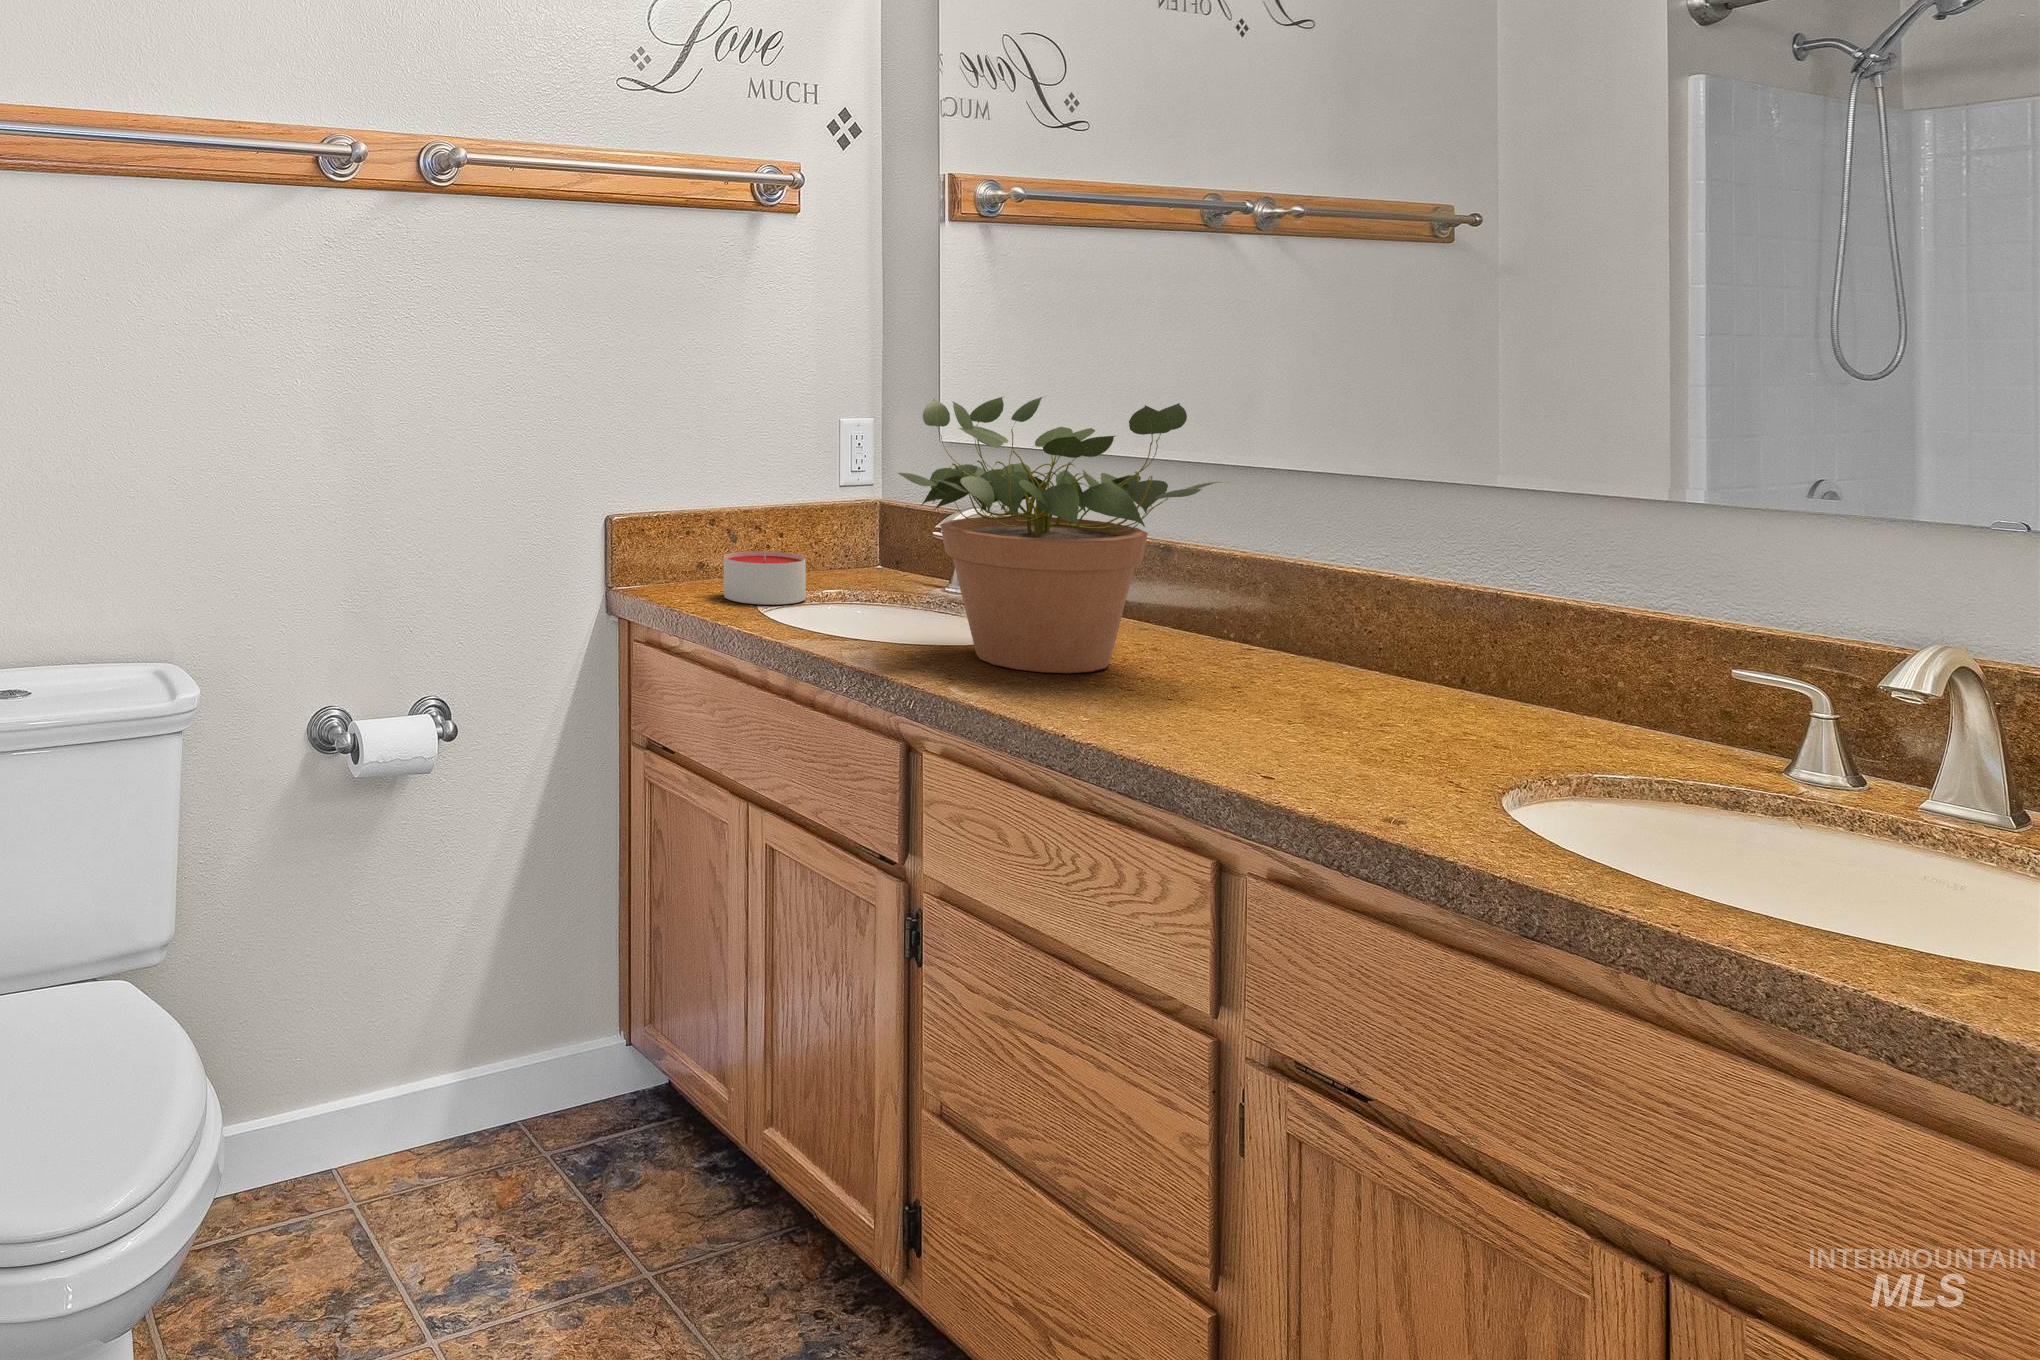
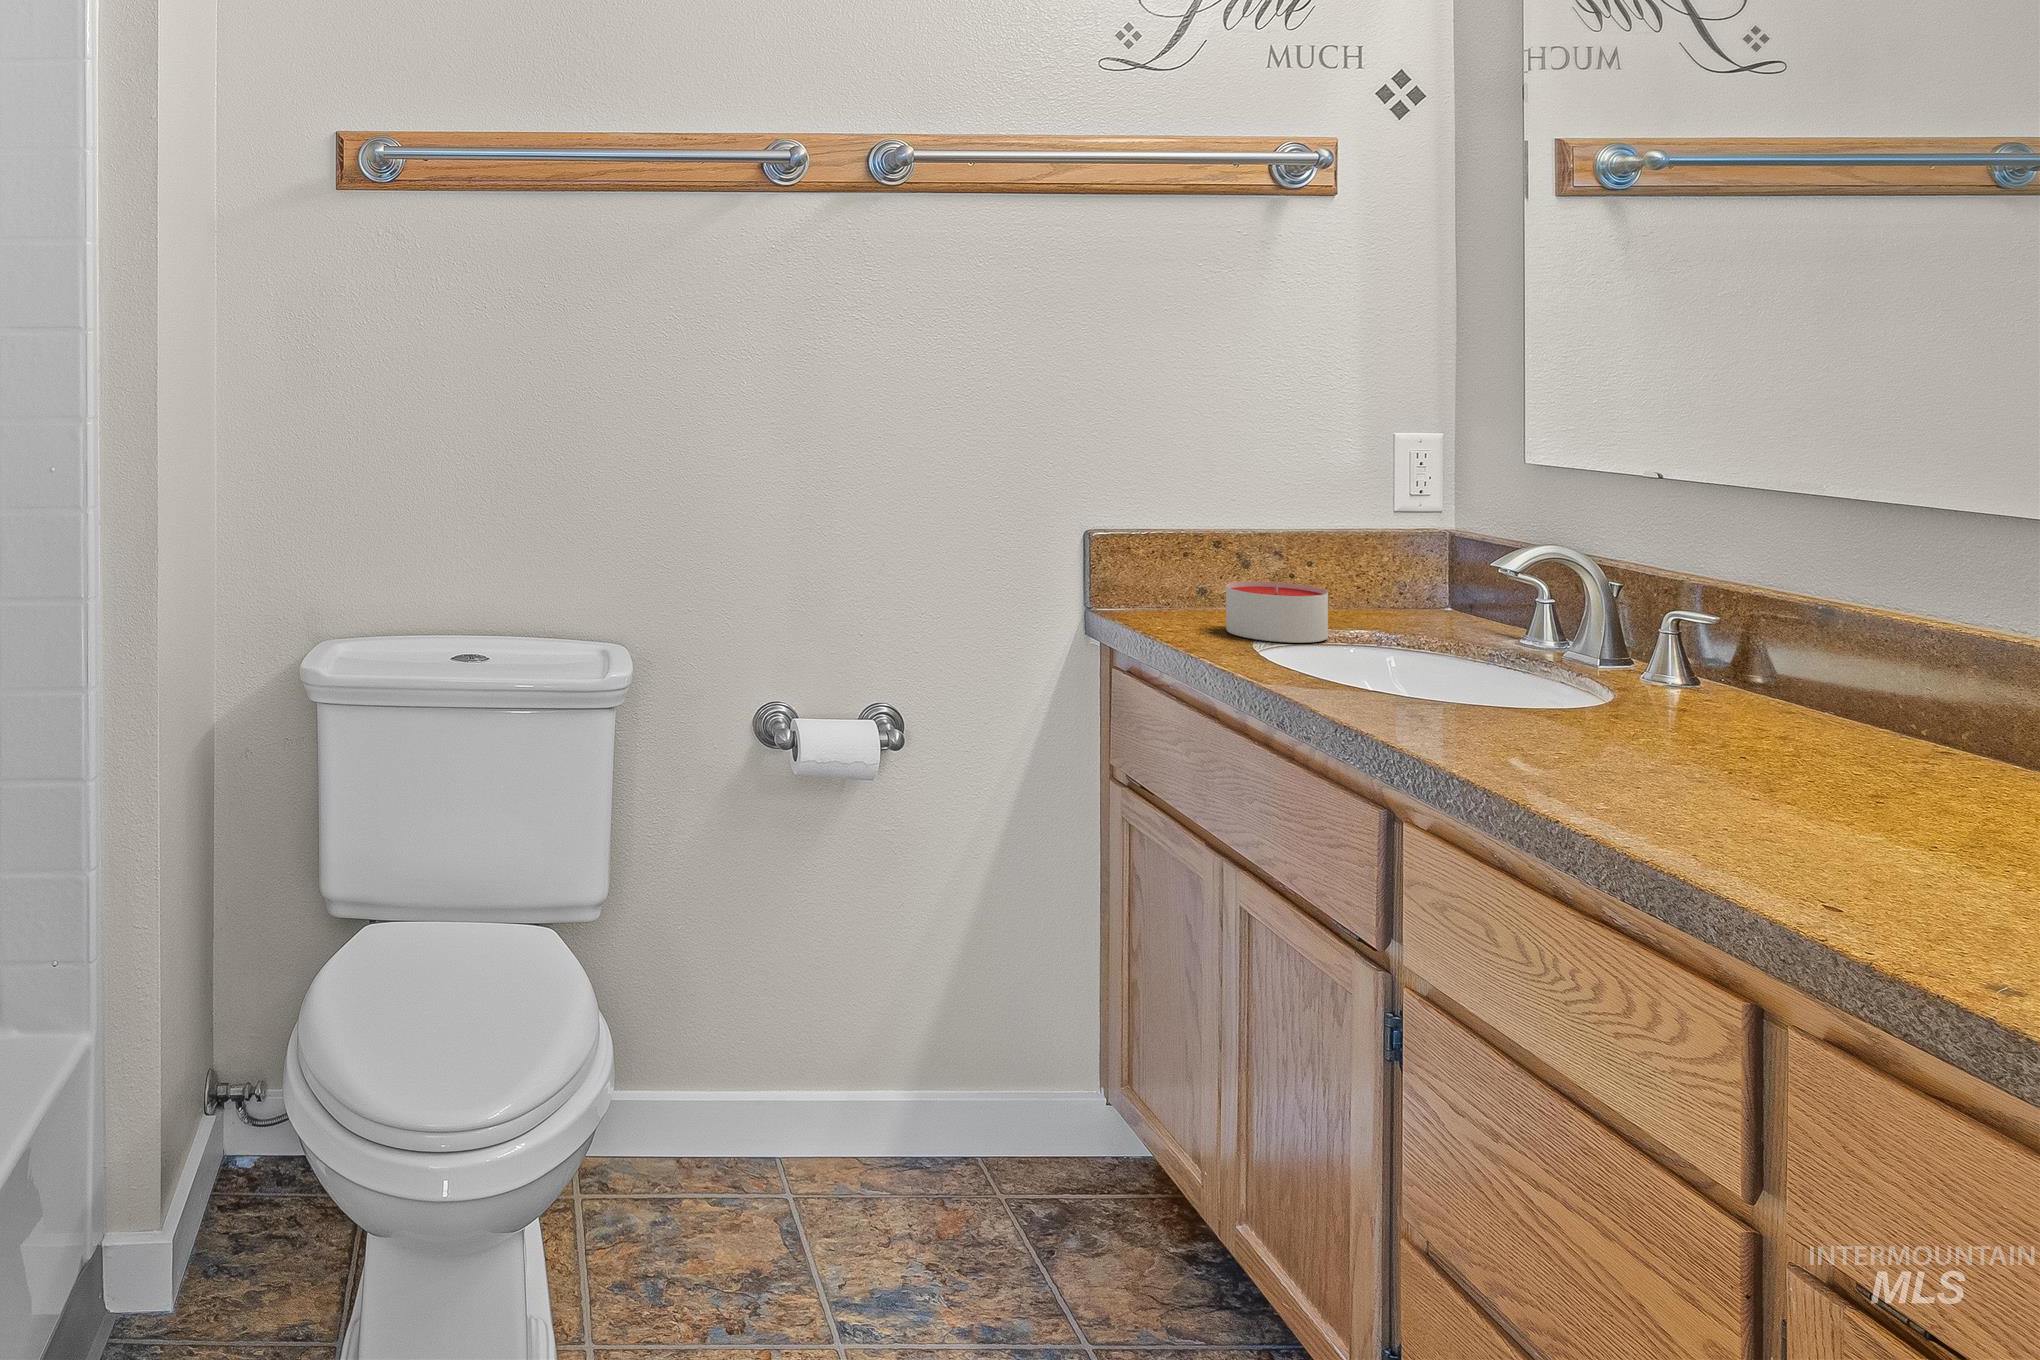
potted plant: present [898,396,1221,673] -> none [1386,410,1853,747]

